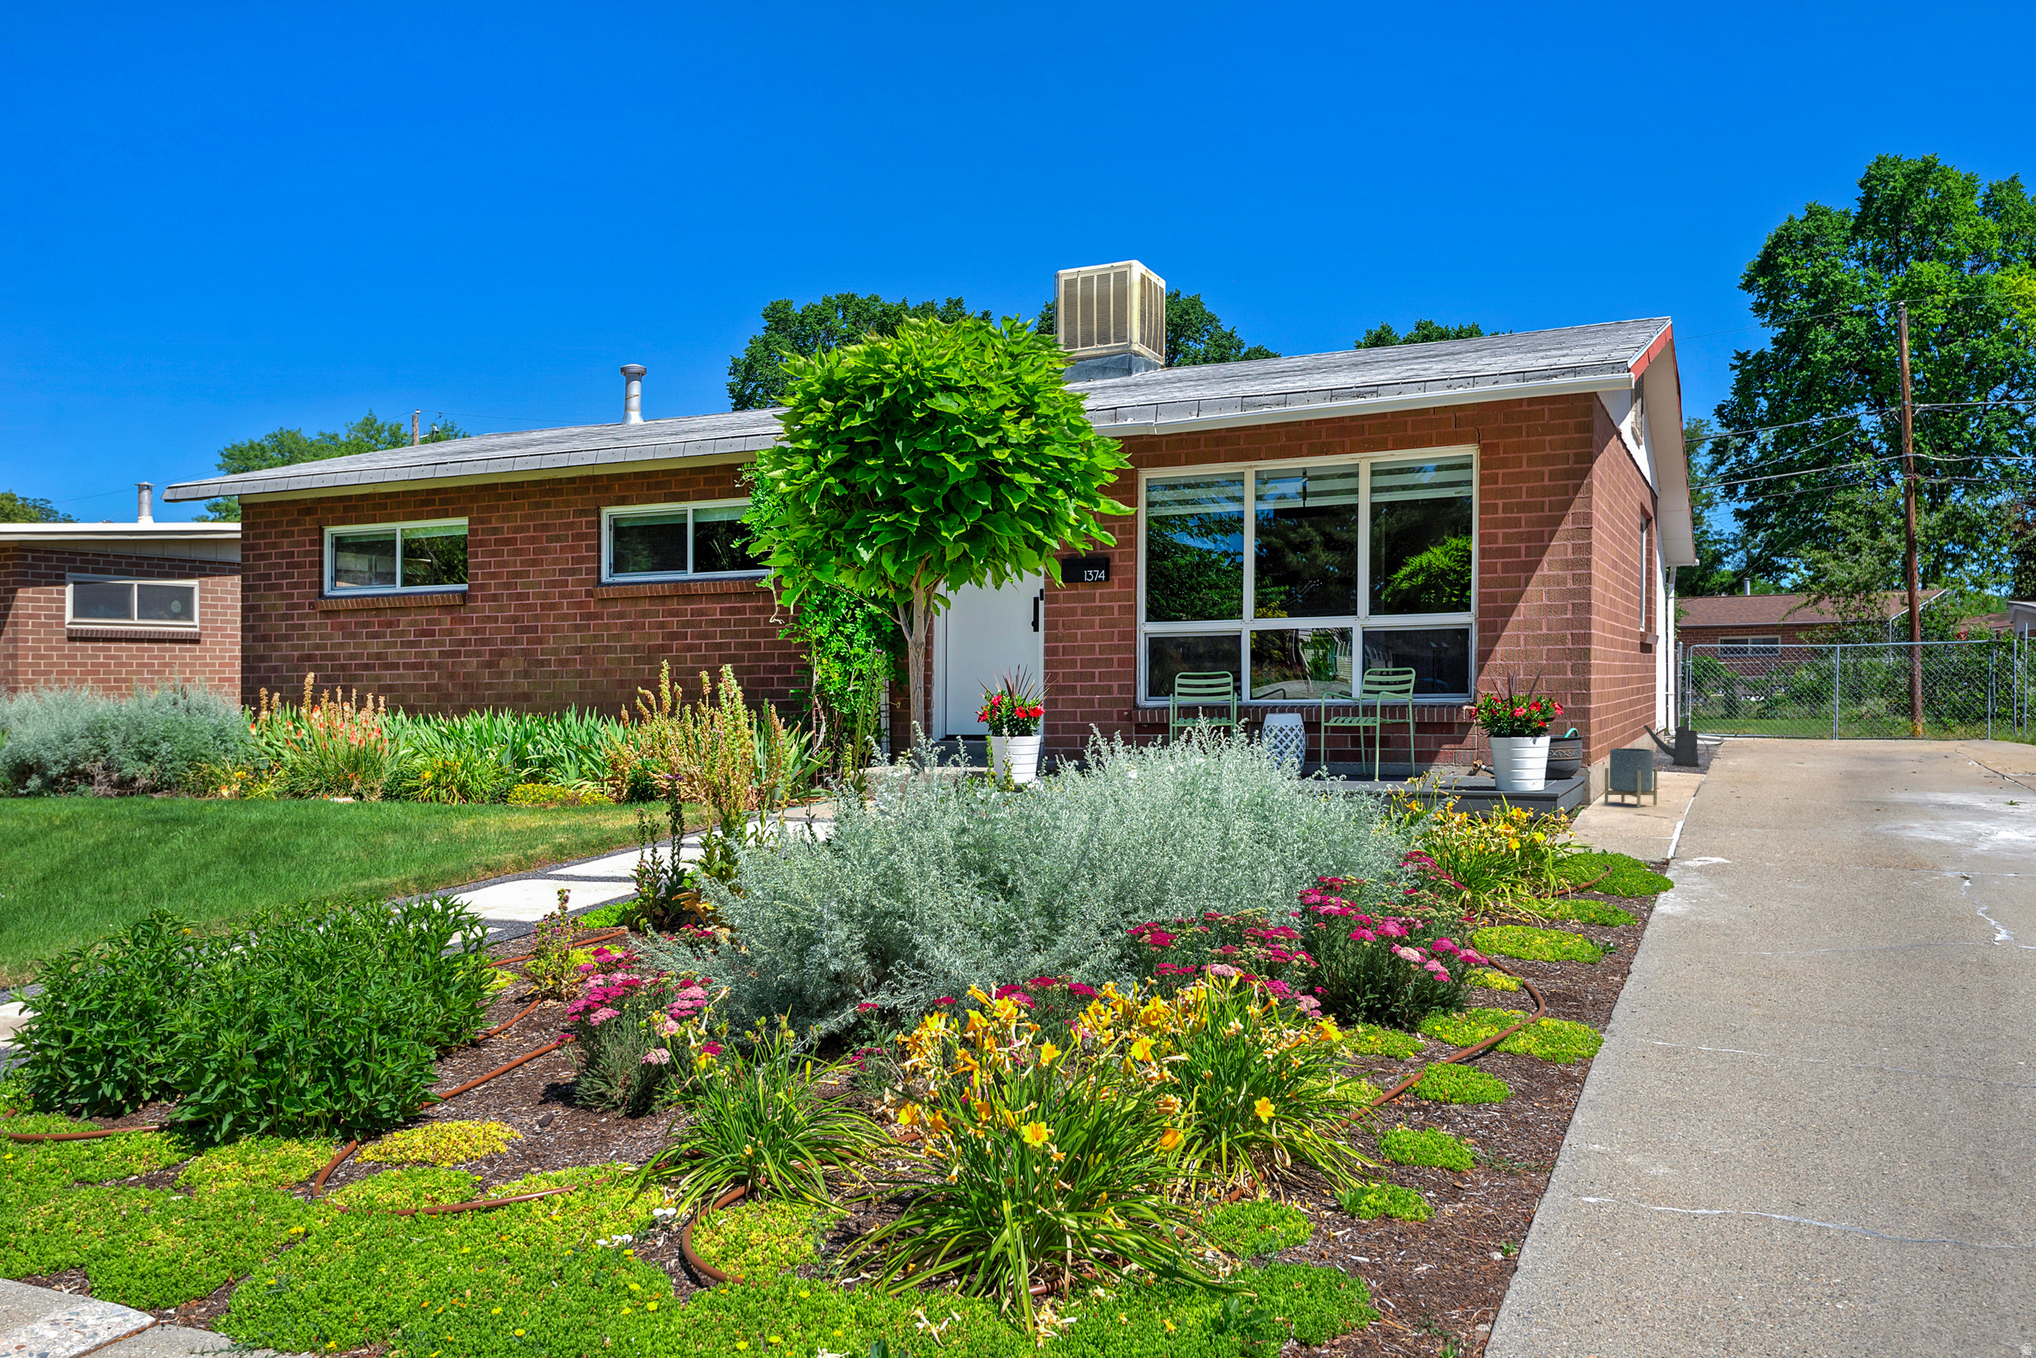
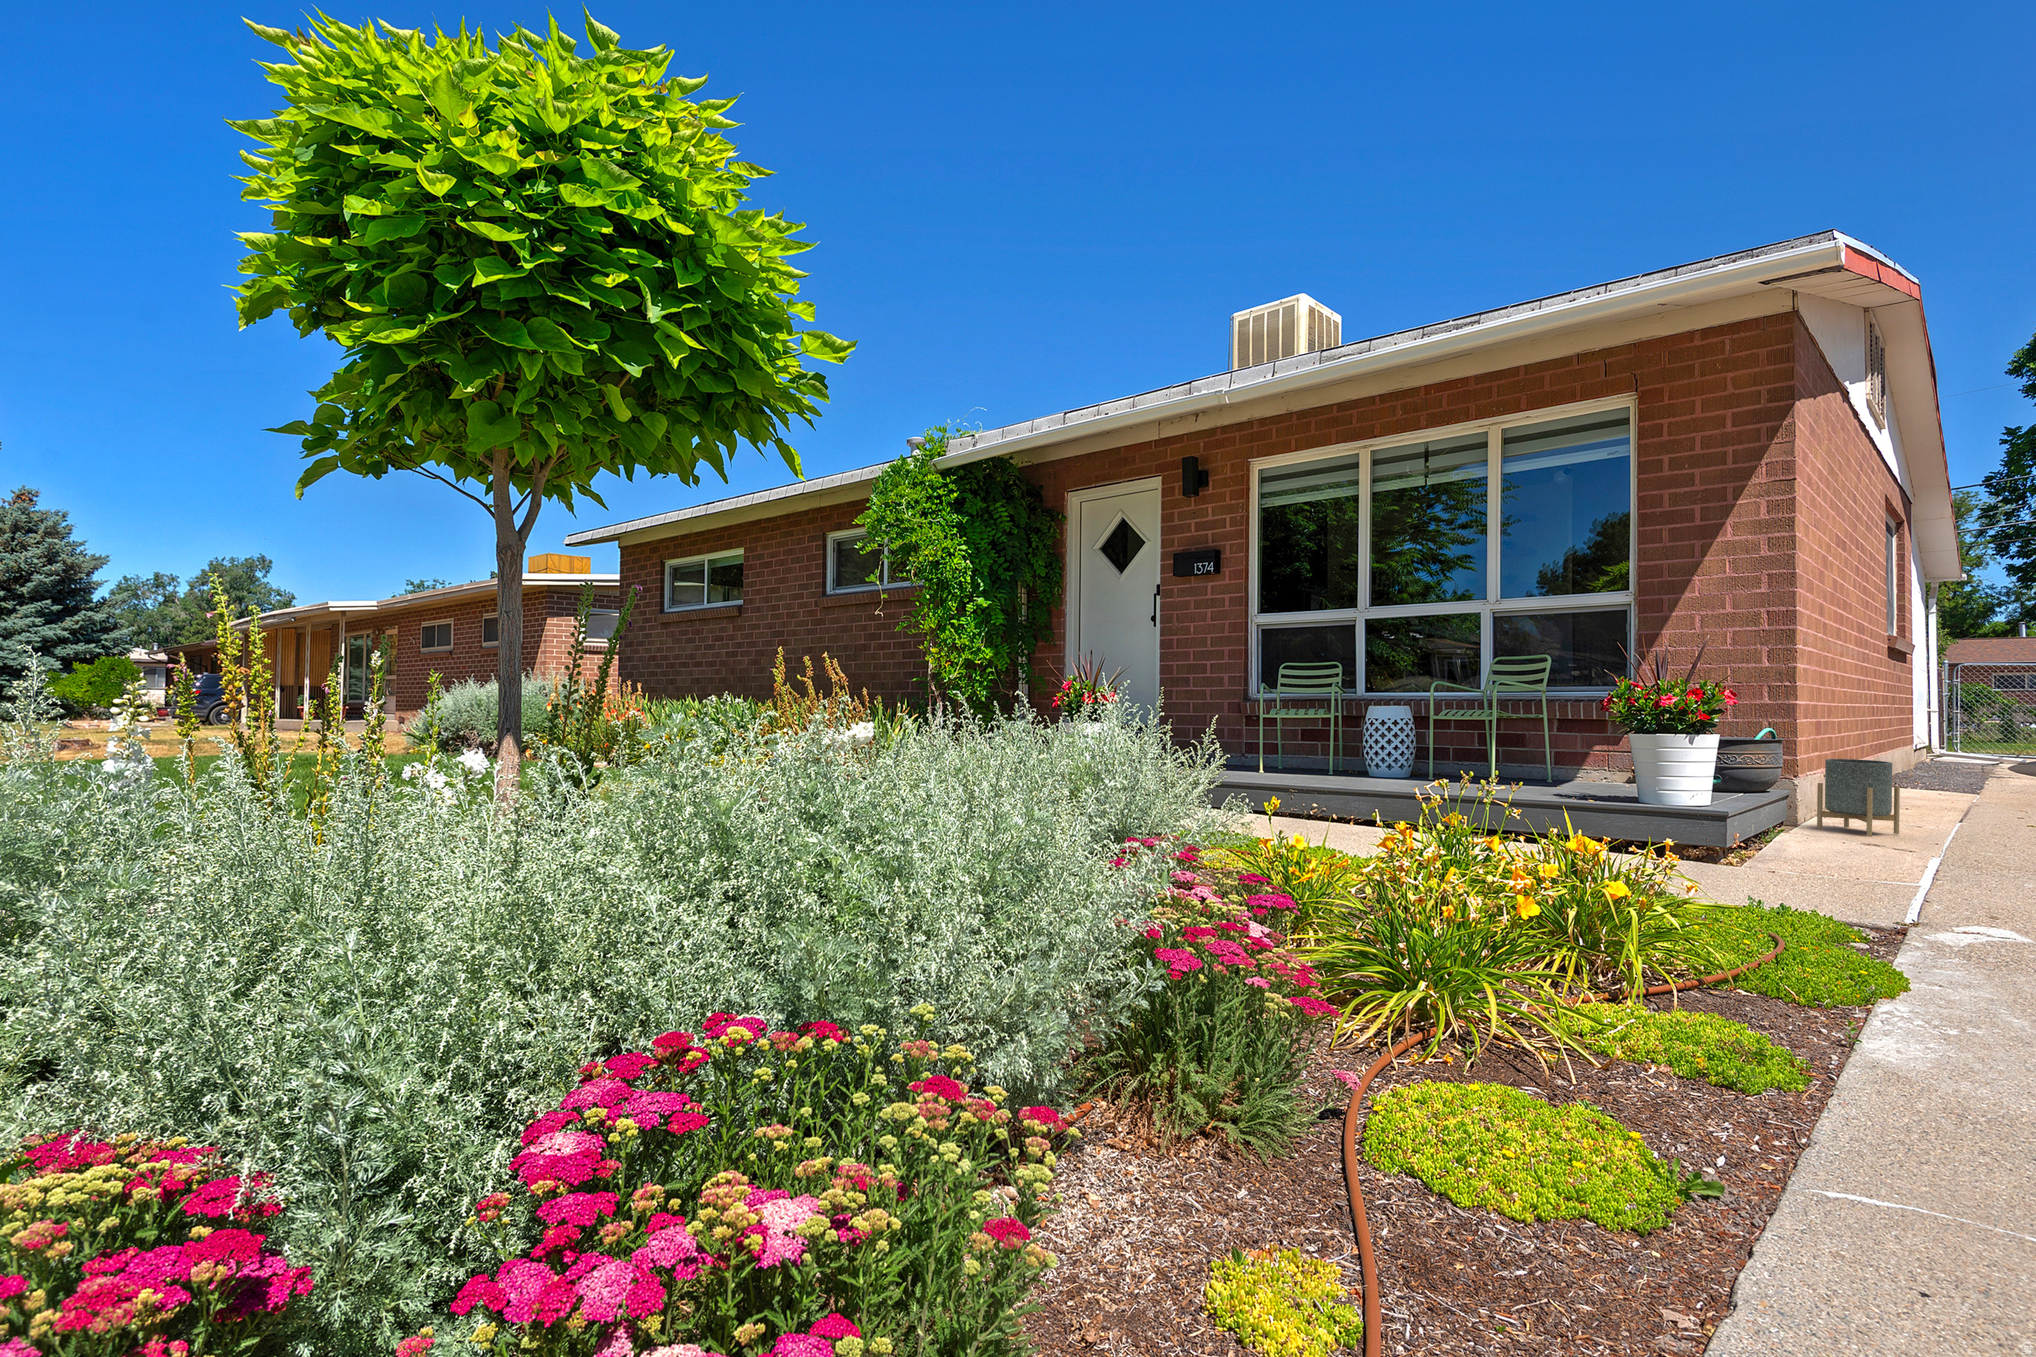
watering can: present [1644,718,1707,766] -> none [1891,734,1980,789]

